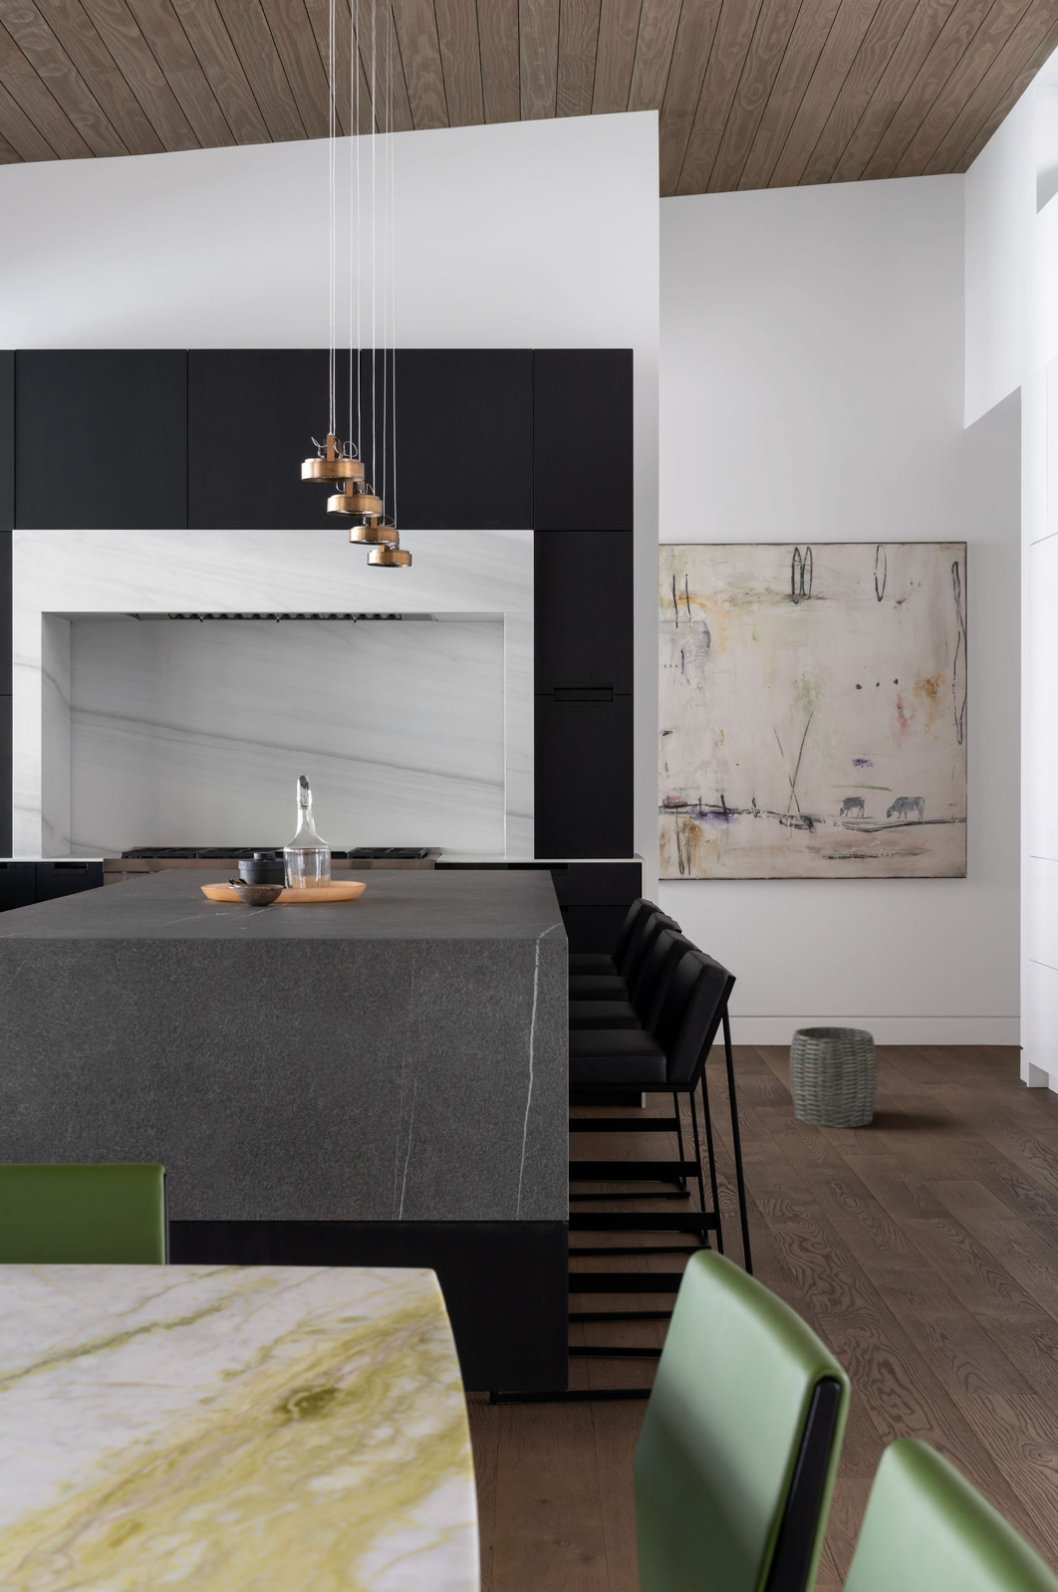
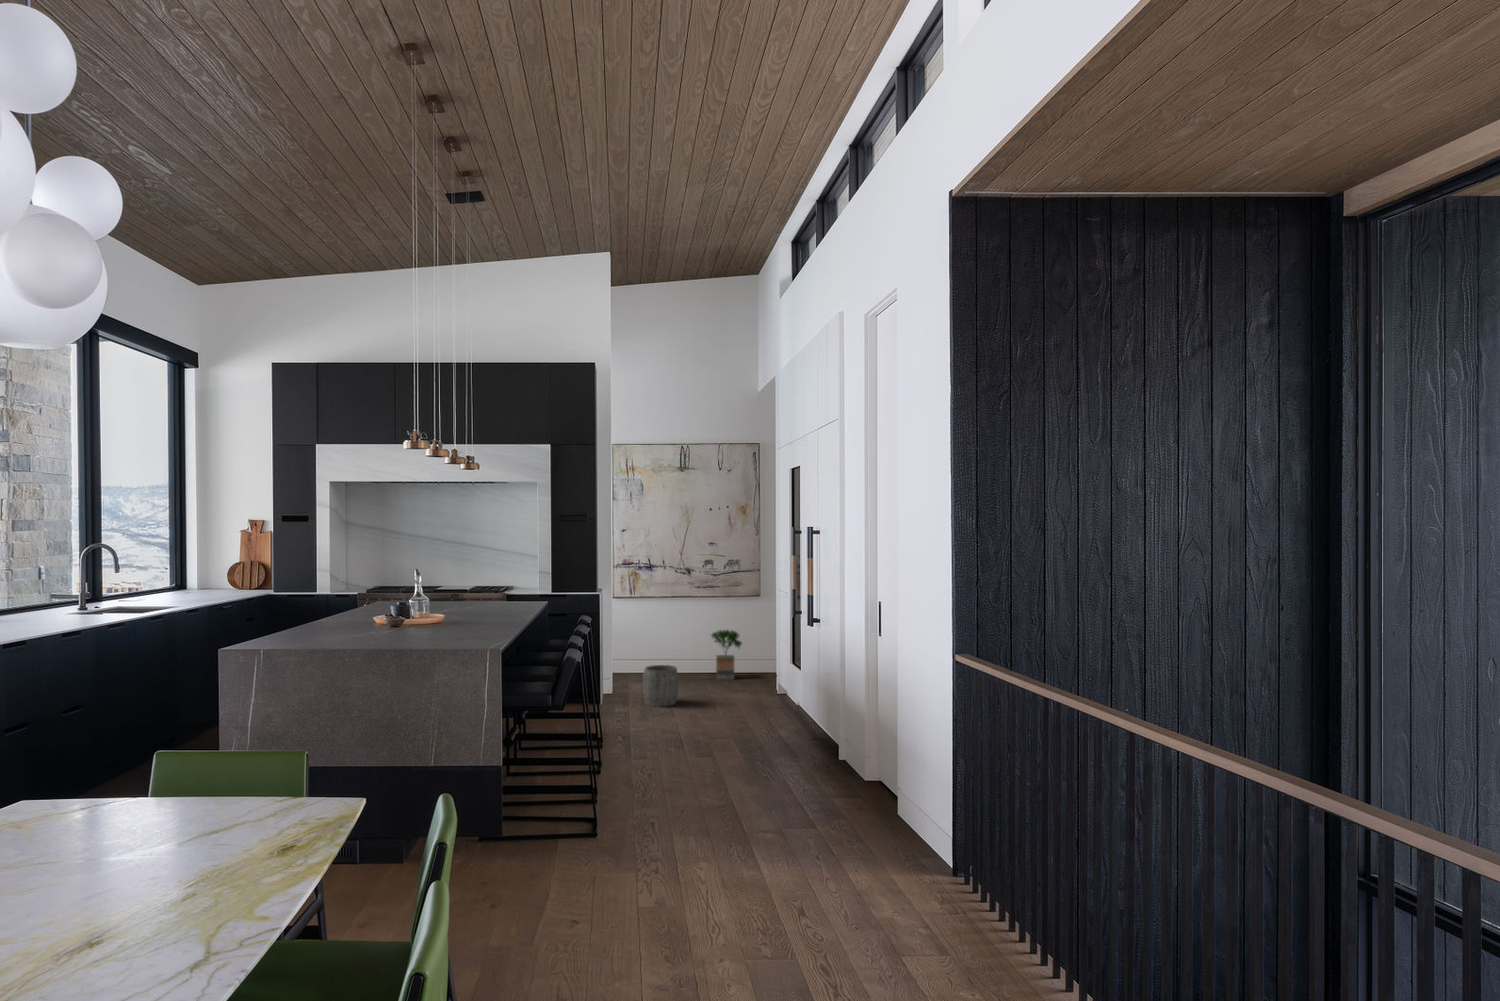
potted tree: none [865,948,946,1059] -> present [711,630,742,679]

